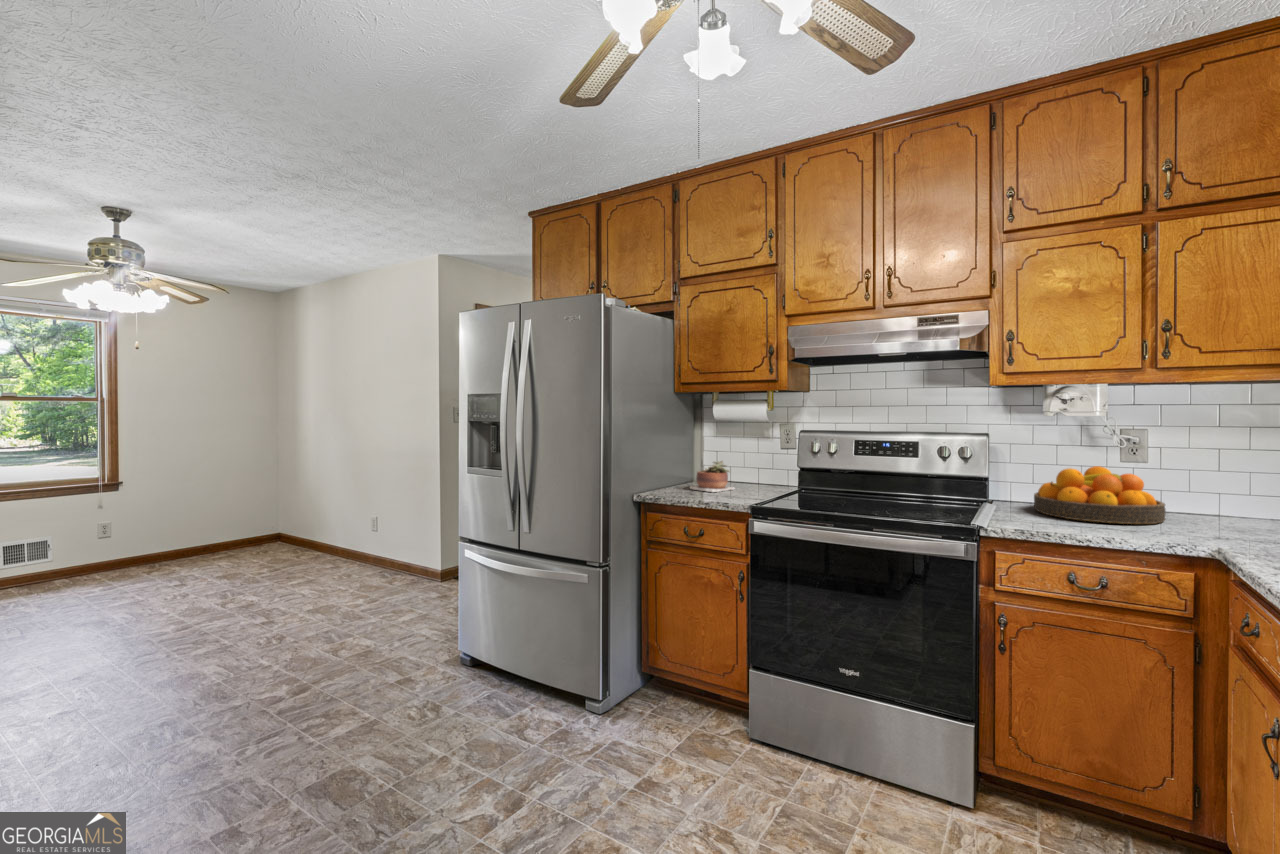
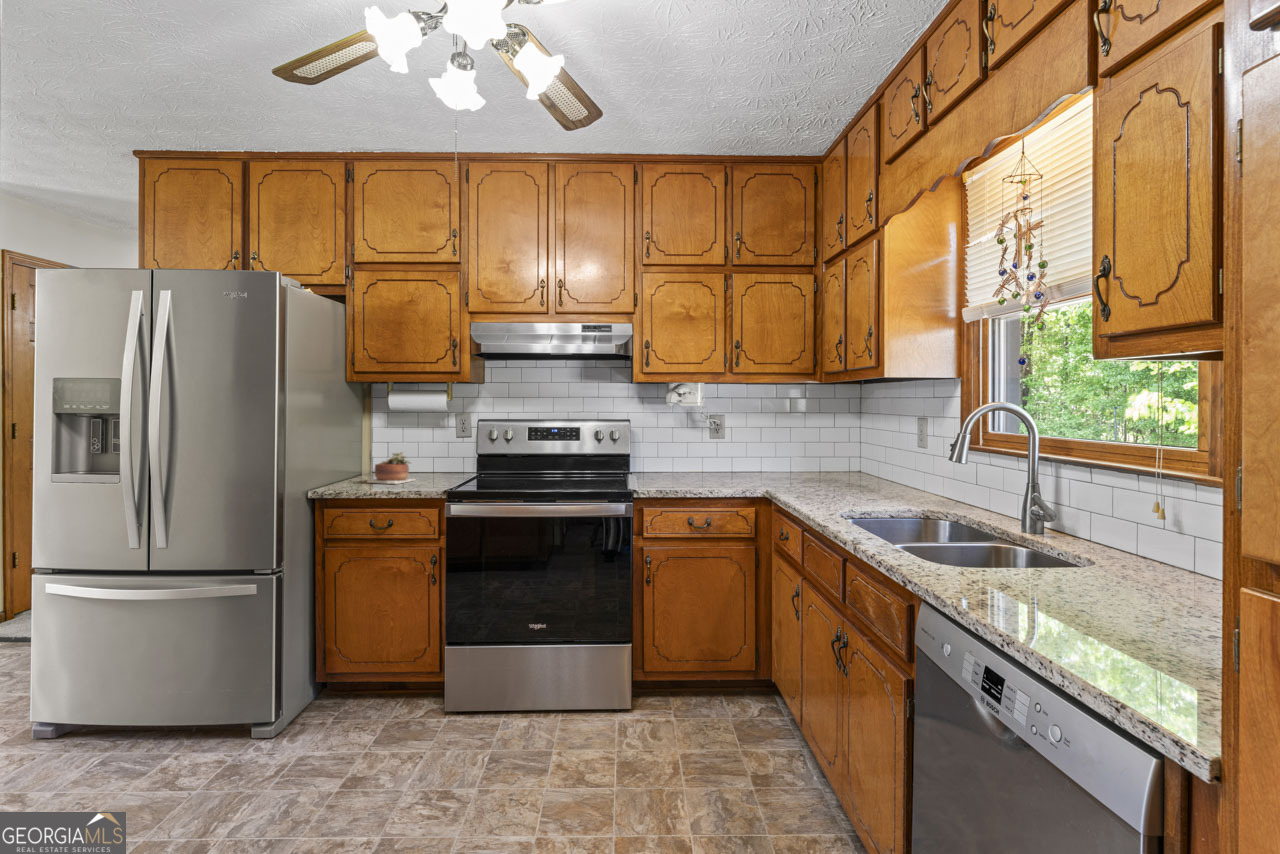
fruit bowl: present [1034,466,1165,524] -> none [663,445,739,484]

